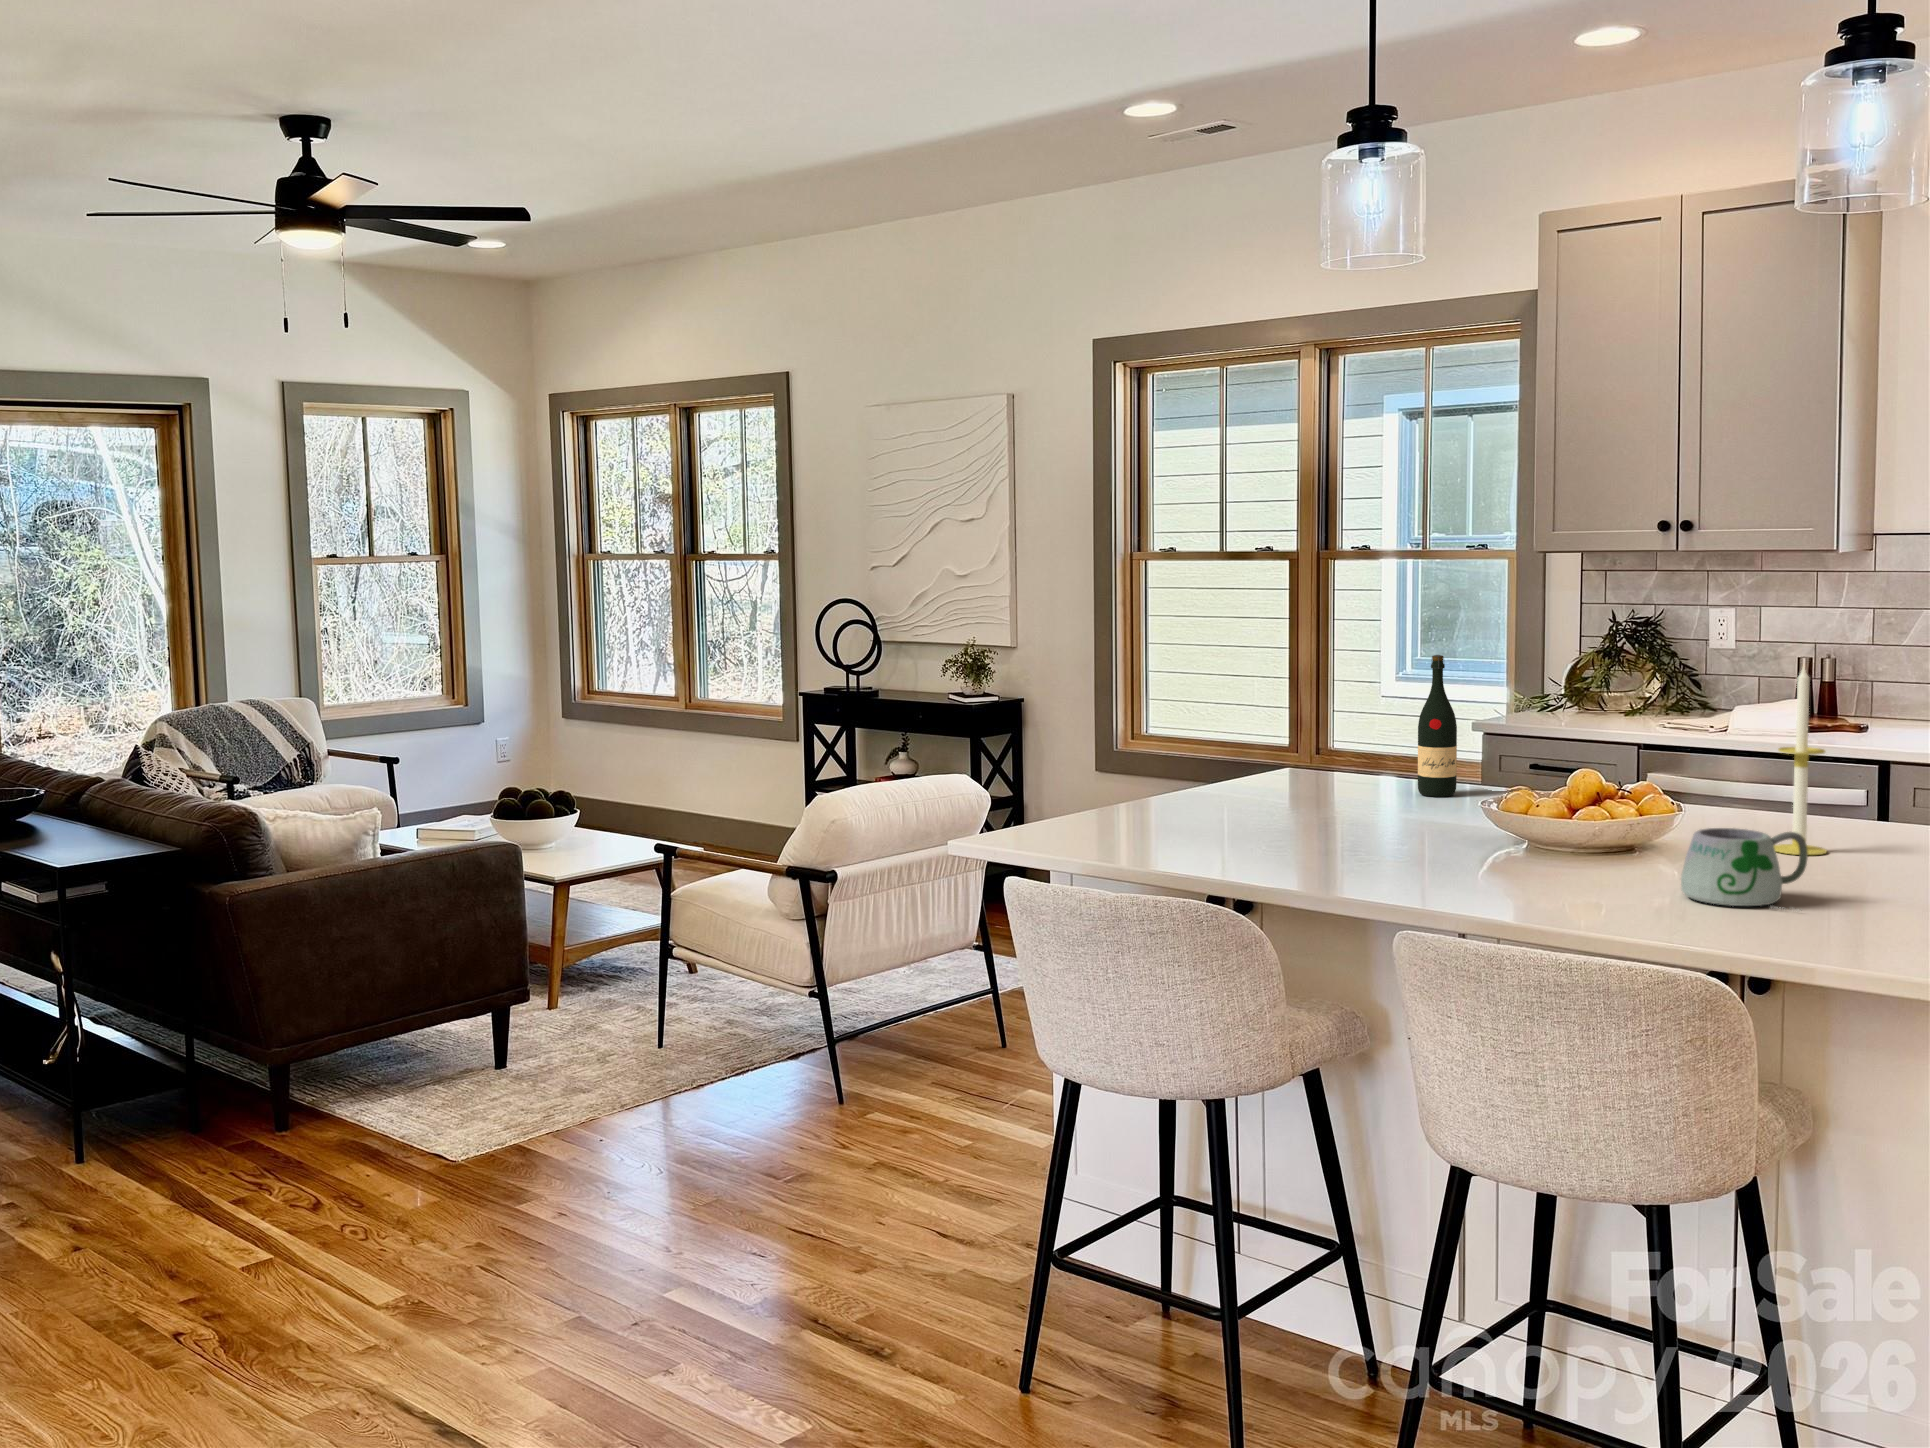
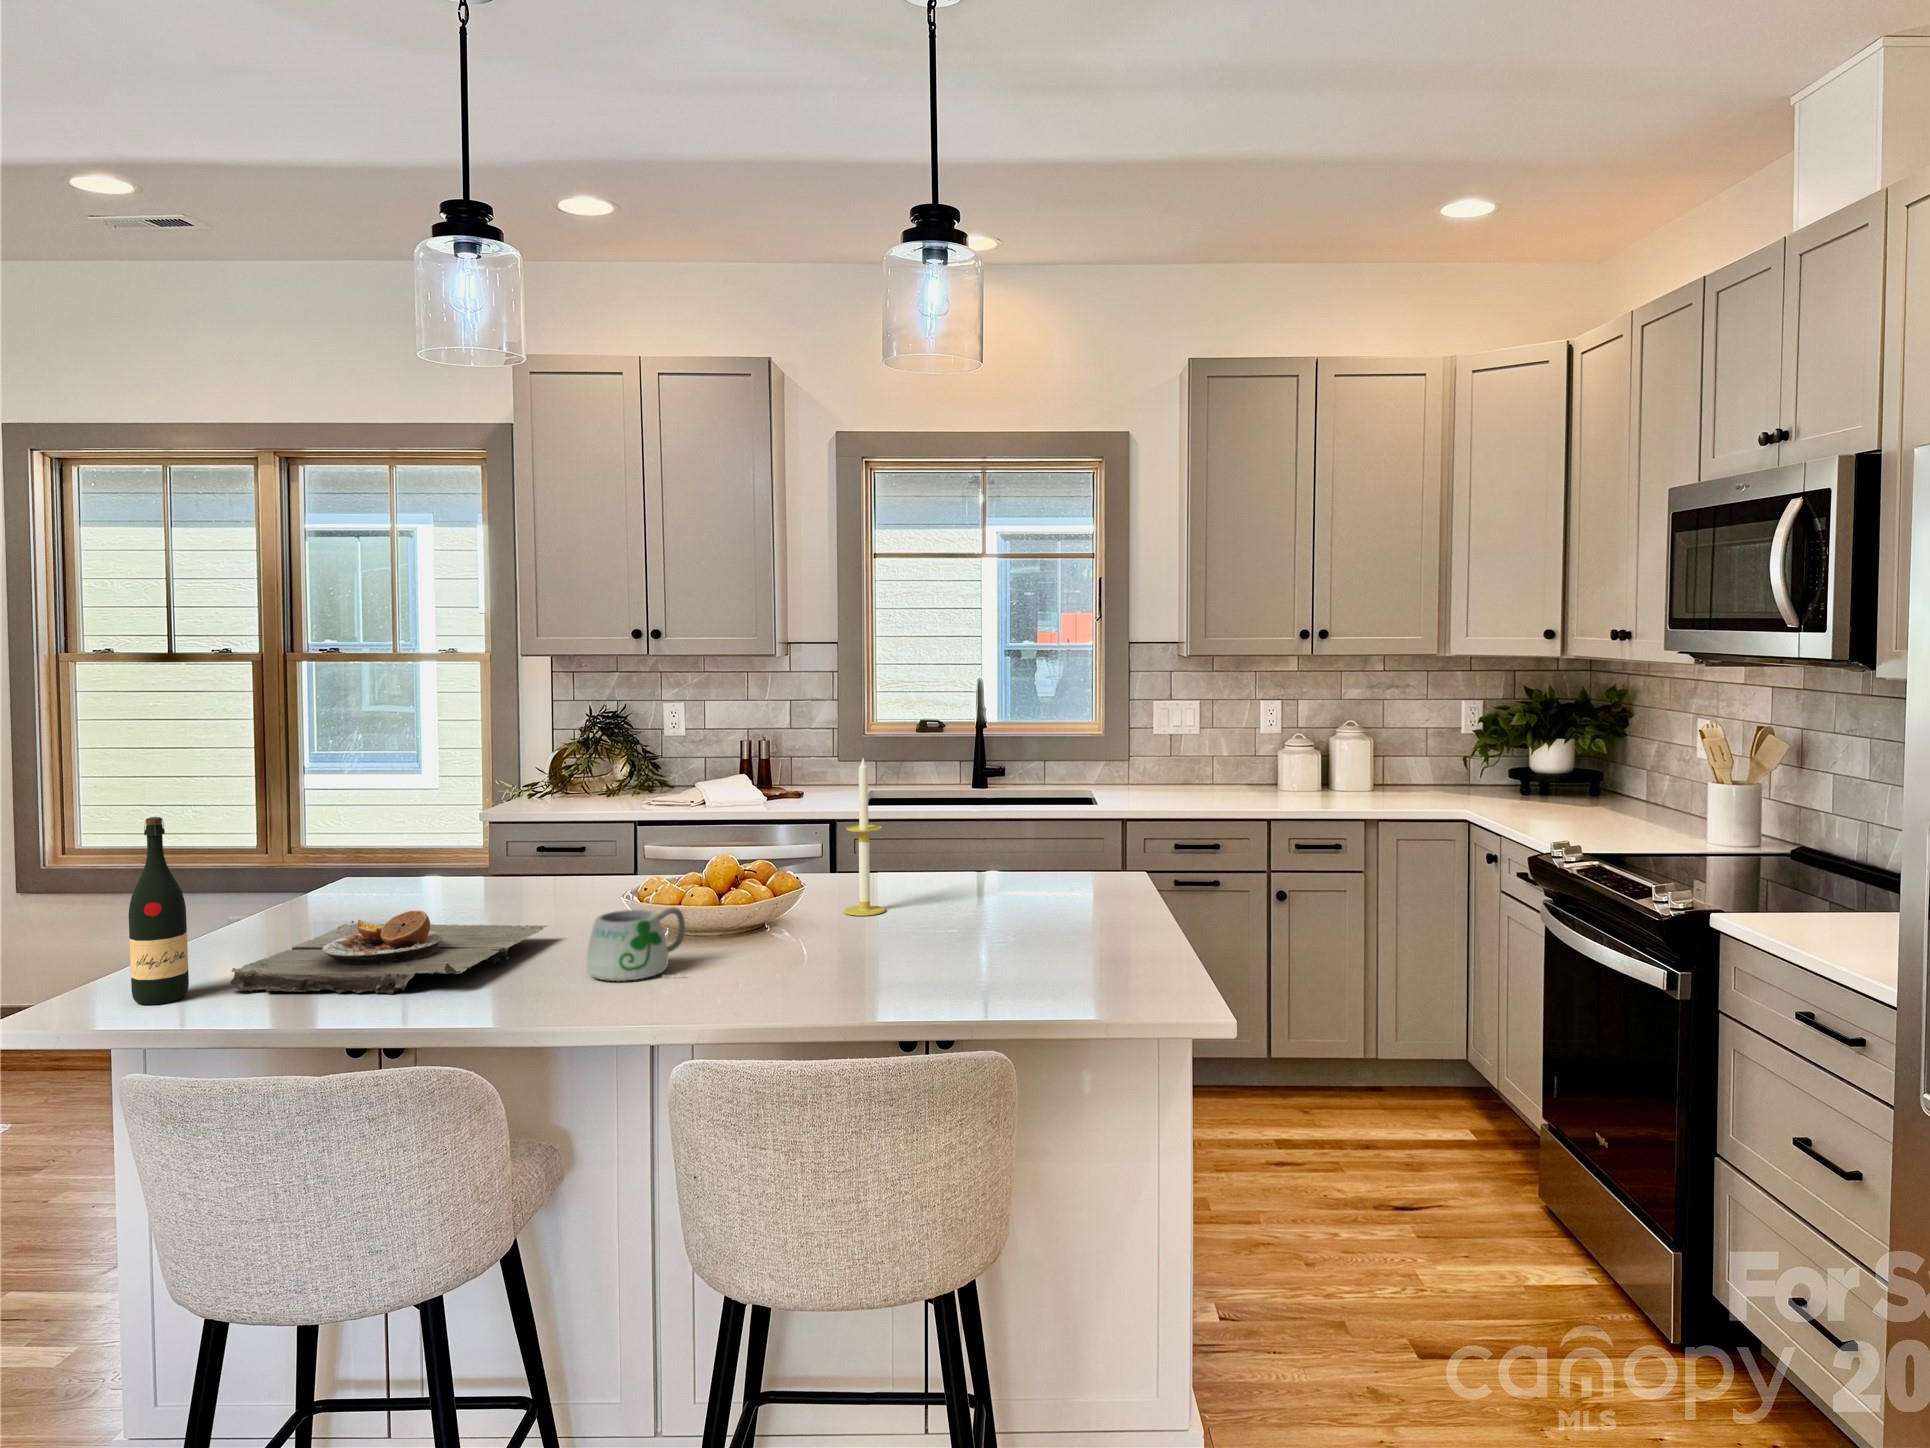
wine bottle: present [1418,655,1457,797] -> present [128,817,189,1004]
plate: none [1135,783,1426,853] -> present [229,911,547,994]
mug: present [1681,828,1808,909] -> present [586,907,685,981]

